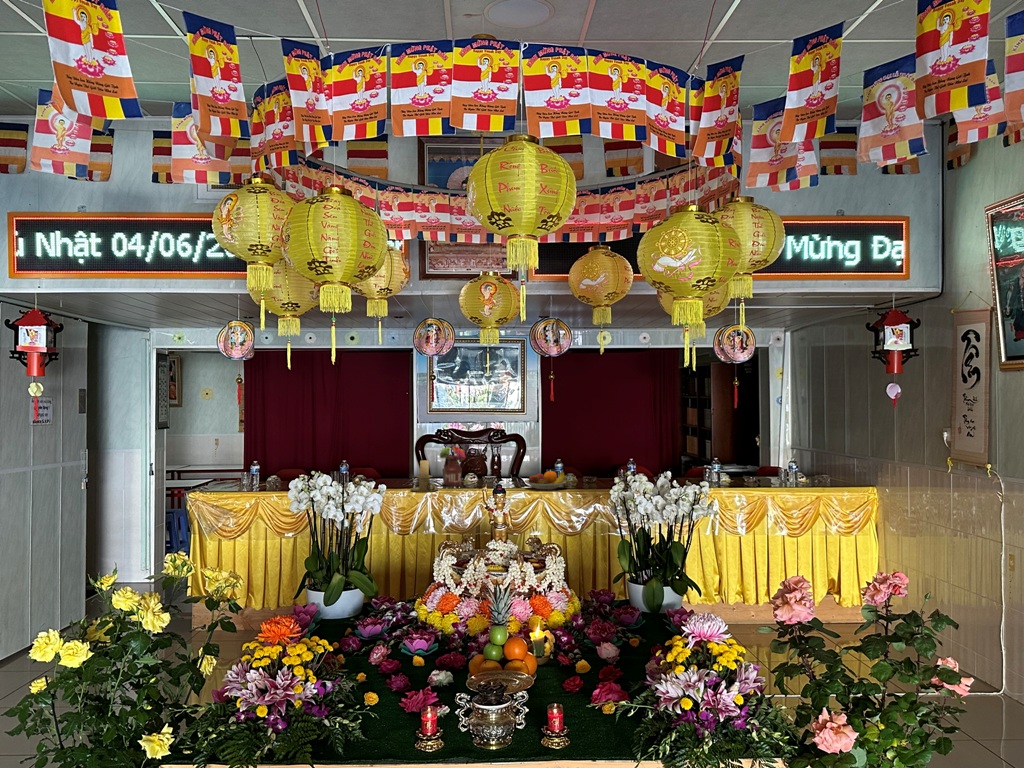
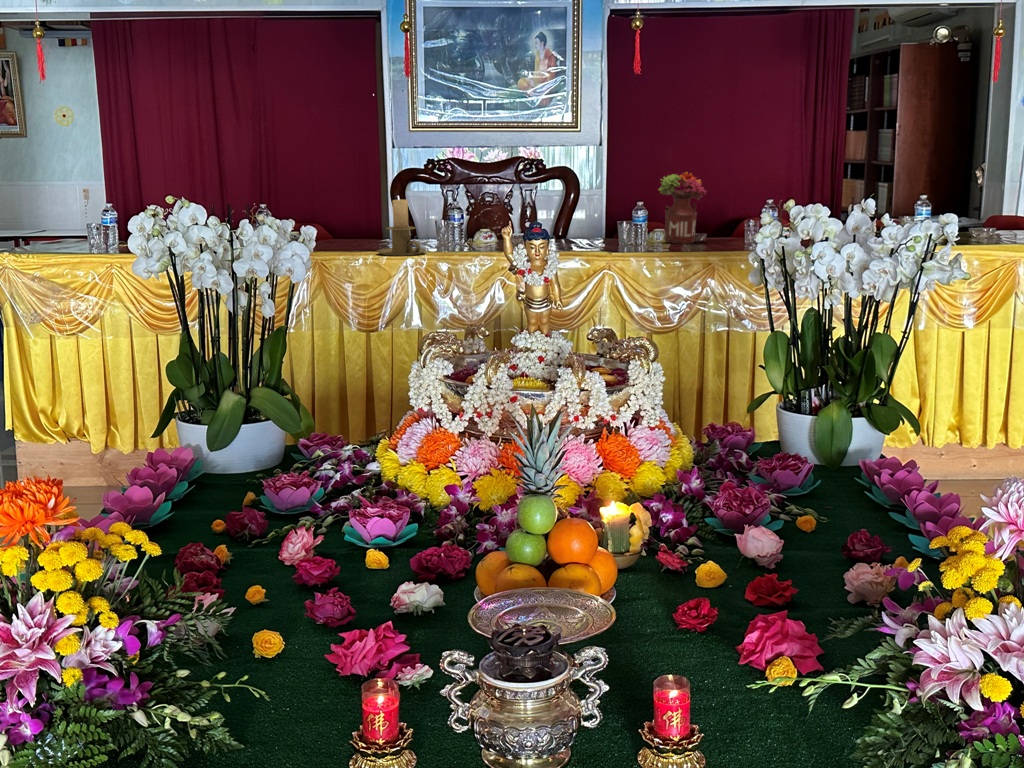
flower arrangement: present [439,445,465,486] -> present [659,172,706,243]
fruit bowl: present [525,471,566,490] -> none [580,218,655,252]

